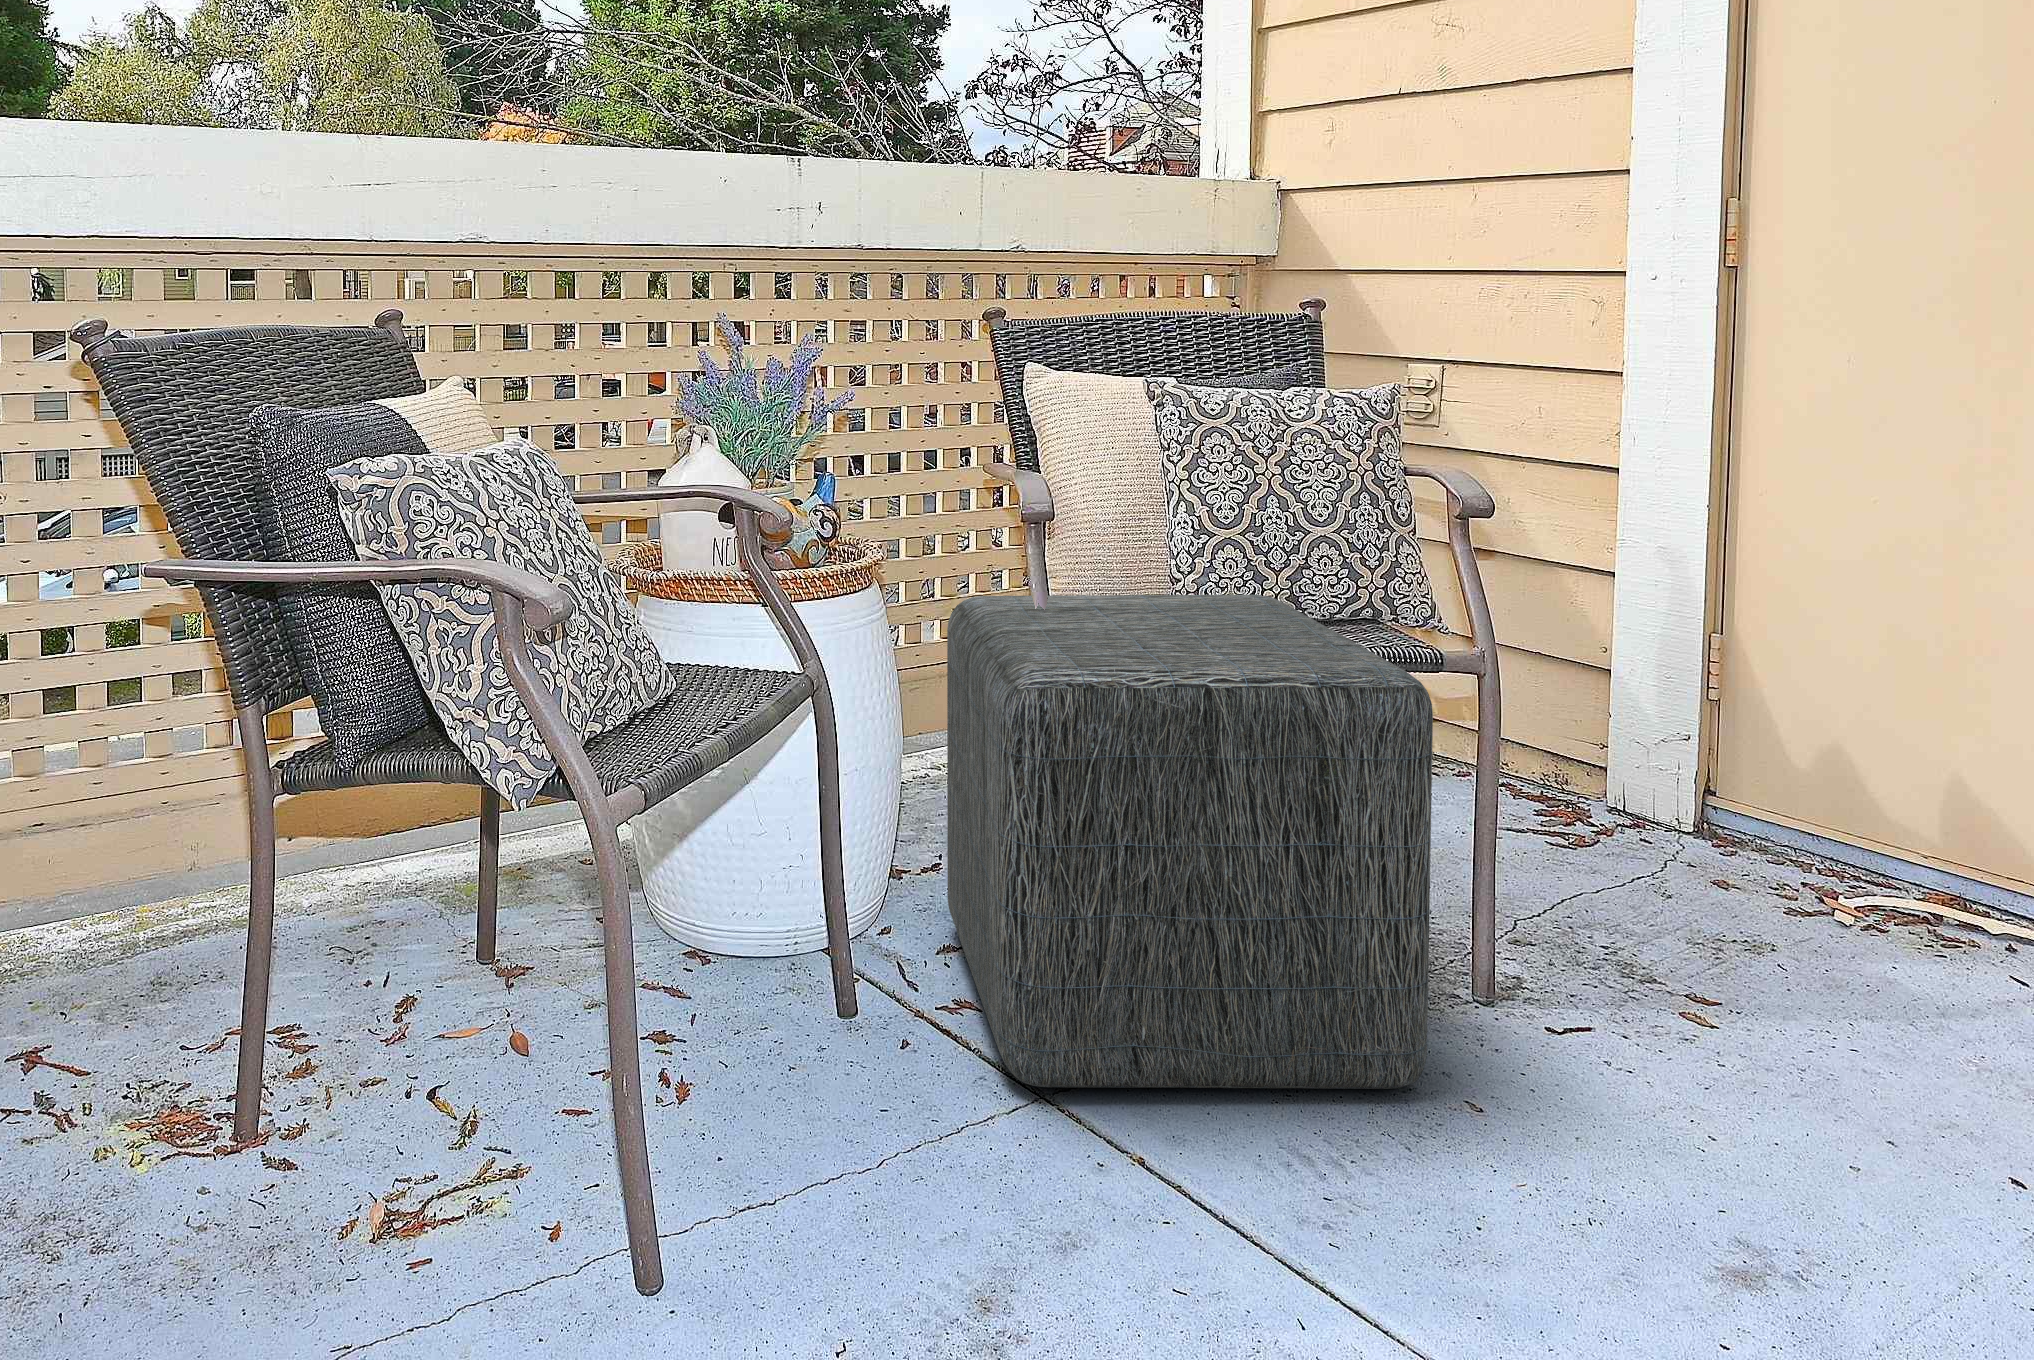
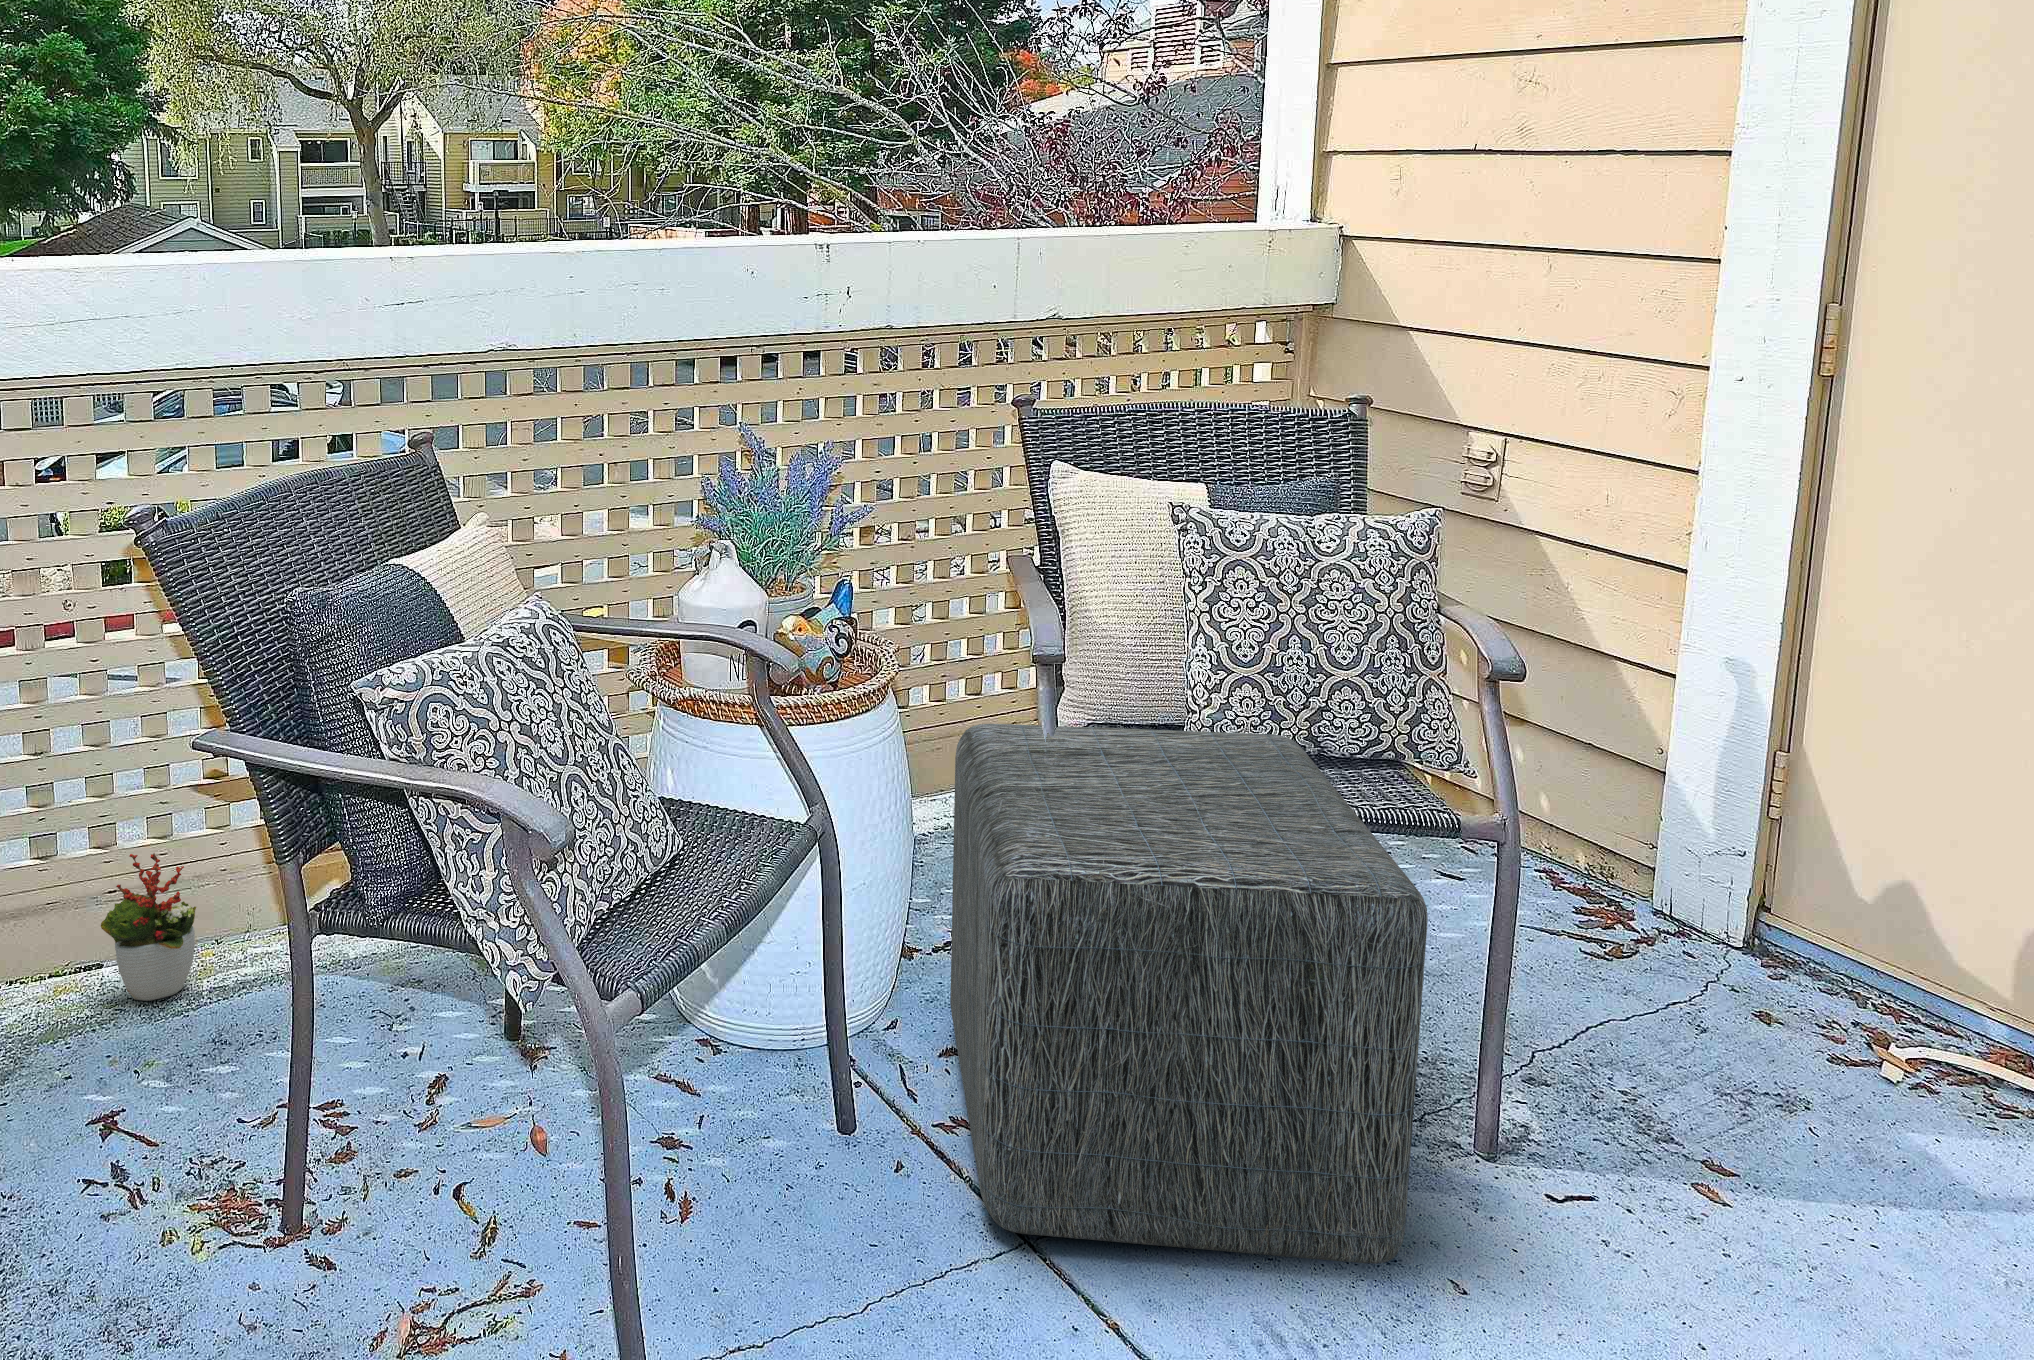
decorative plant: none [19,781,130,953] -> present [101,853,196,1001]

